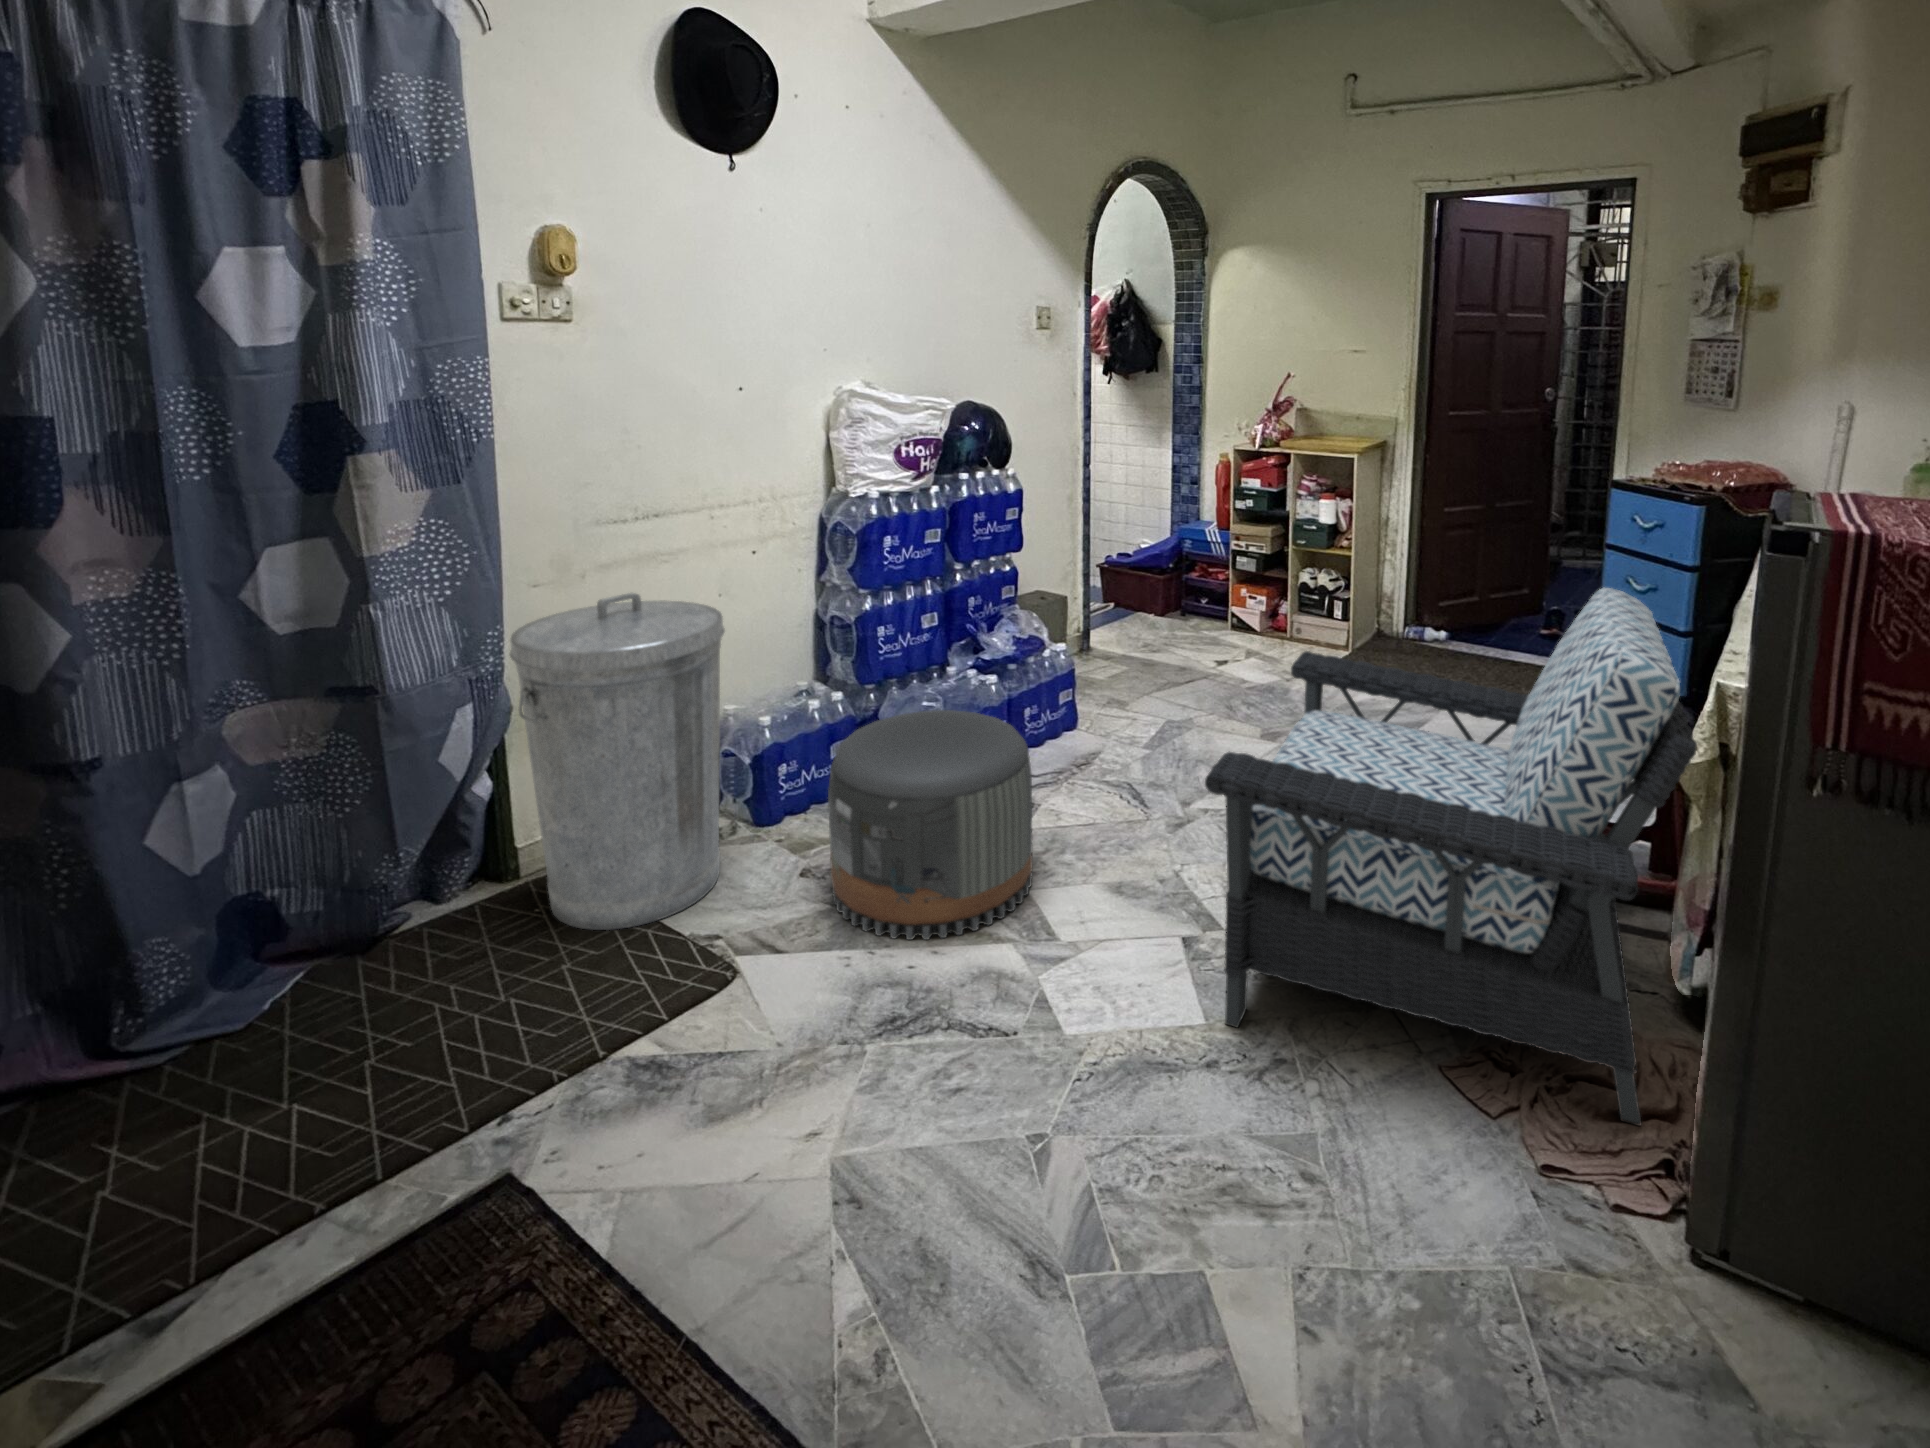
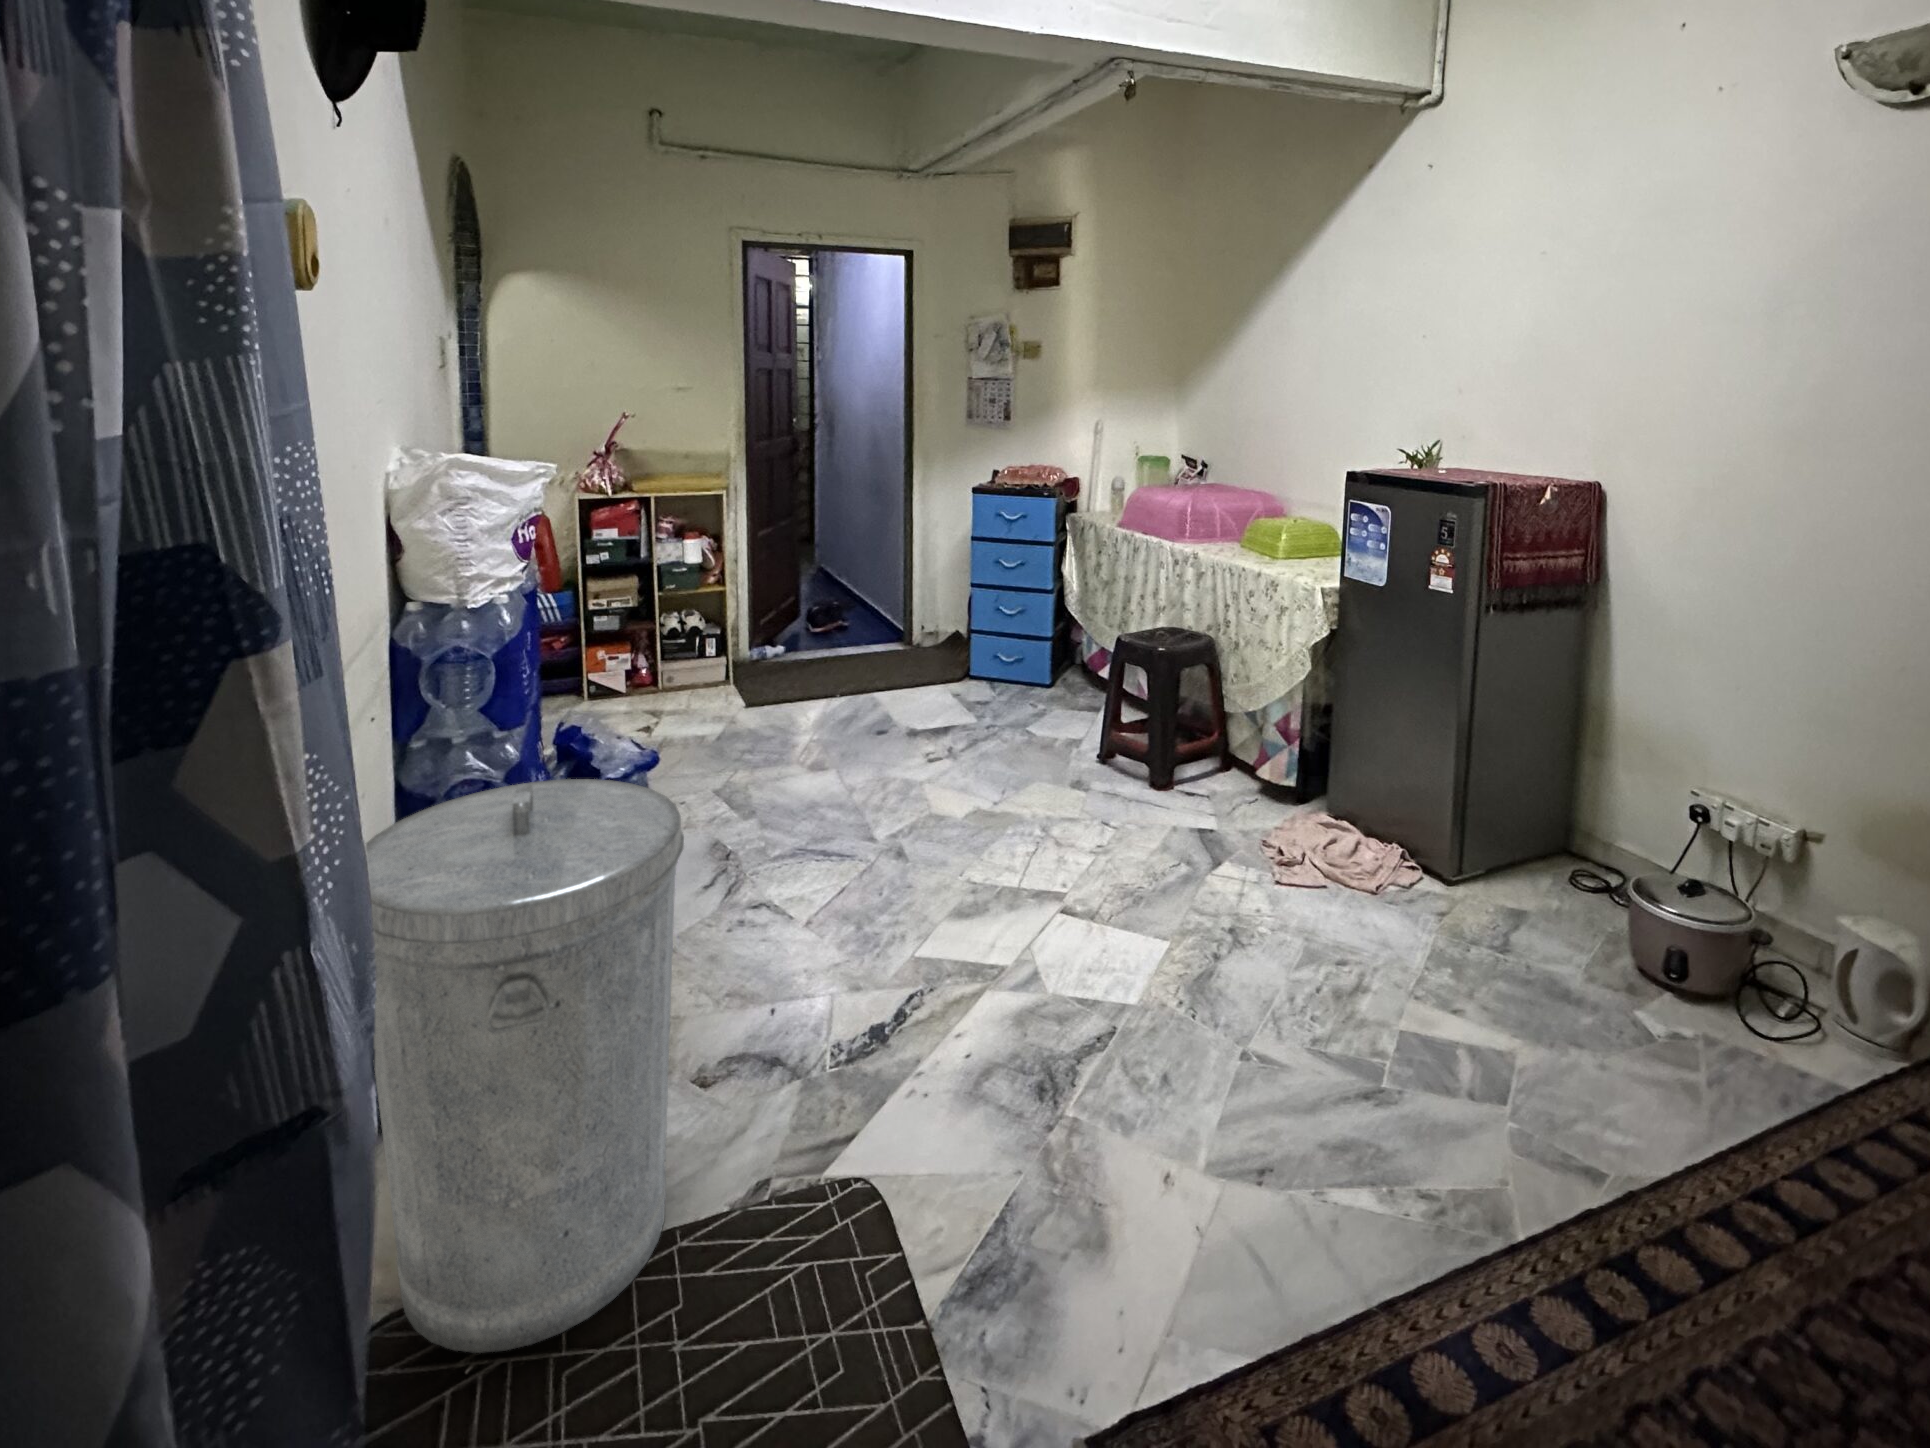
armchair: present [1205,588,1697,1126] -> none [997,549,1380,936]
pouf: present [828,710,1032,940] -> none [721,800,952,1078]

